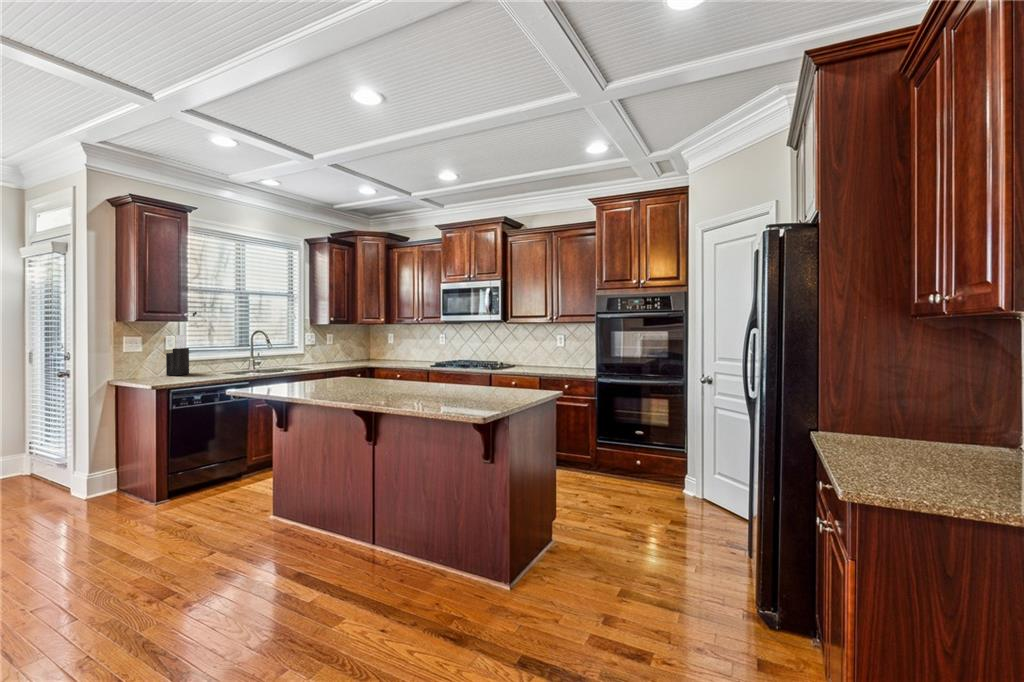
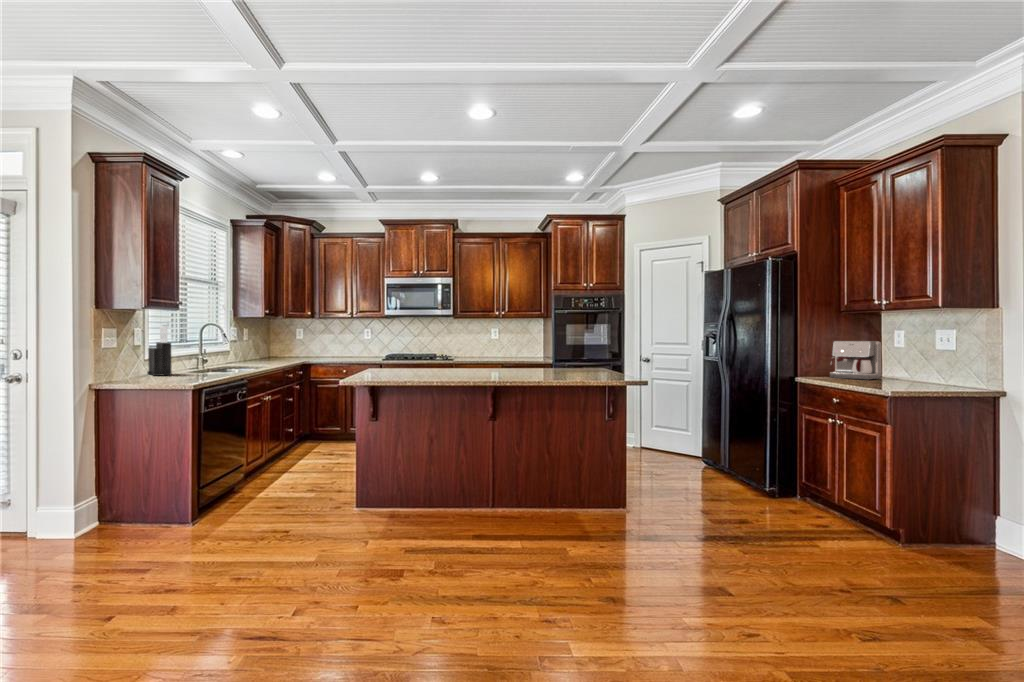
coffee maker: none [853,377,991,478] -> present [830,341,881,380]

